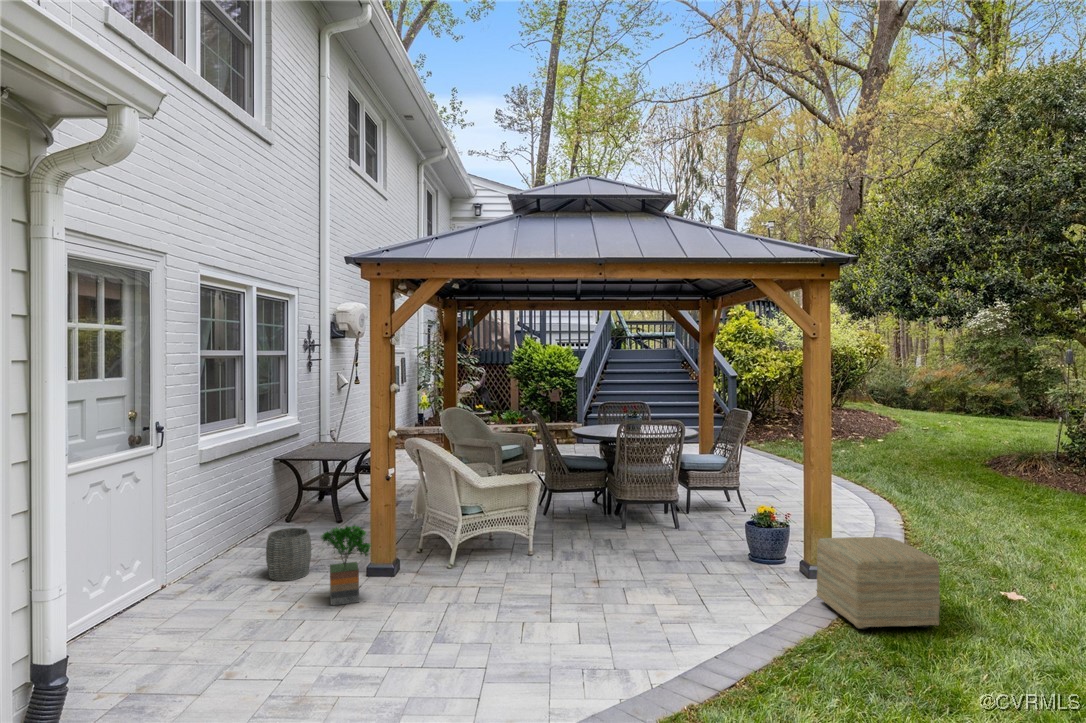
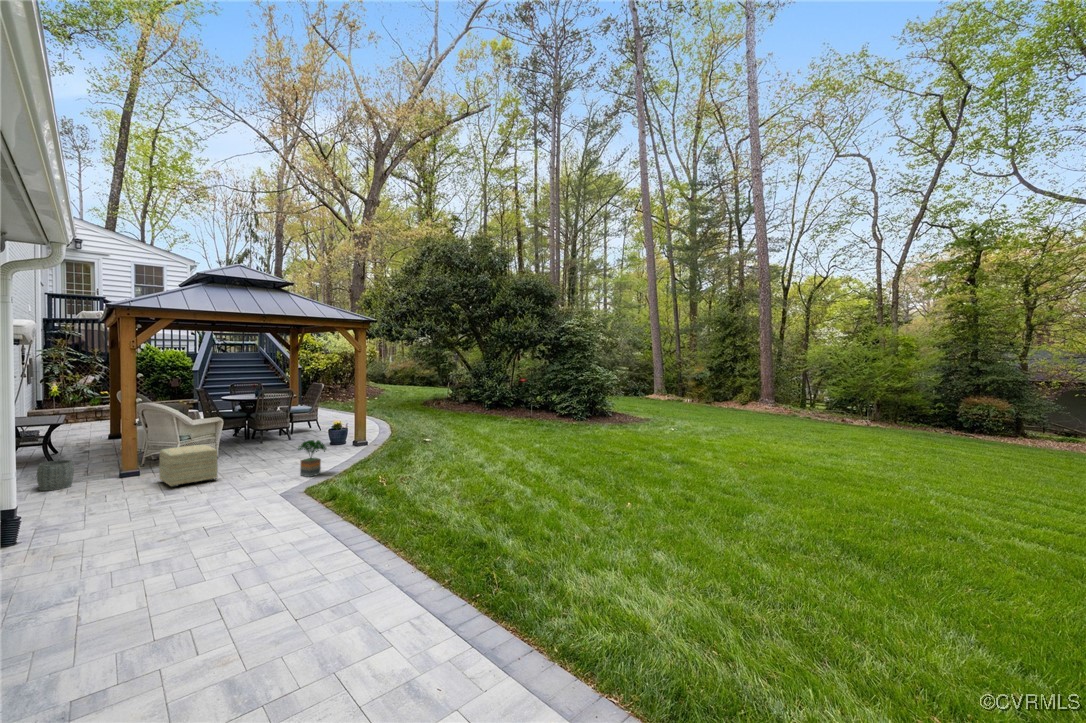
potted tree: present [321,525,371,605] -> present [298,440,326,477]
ottoman: present [817,537,940,630] -> present [159,445,218,487]

